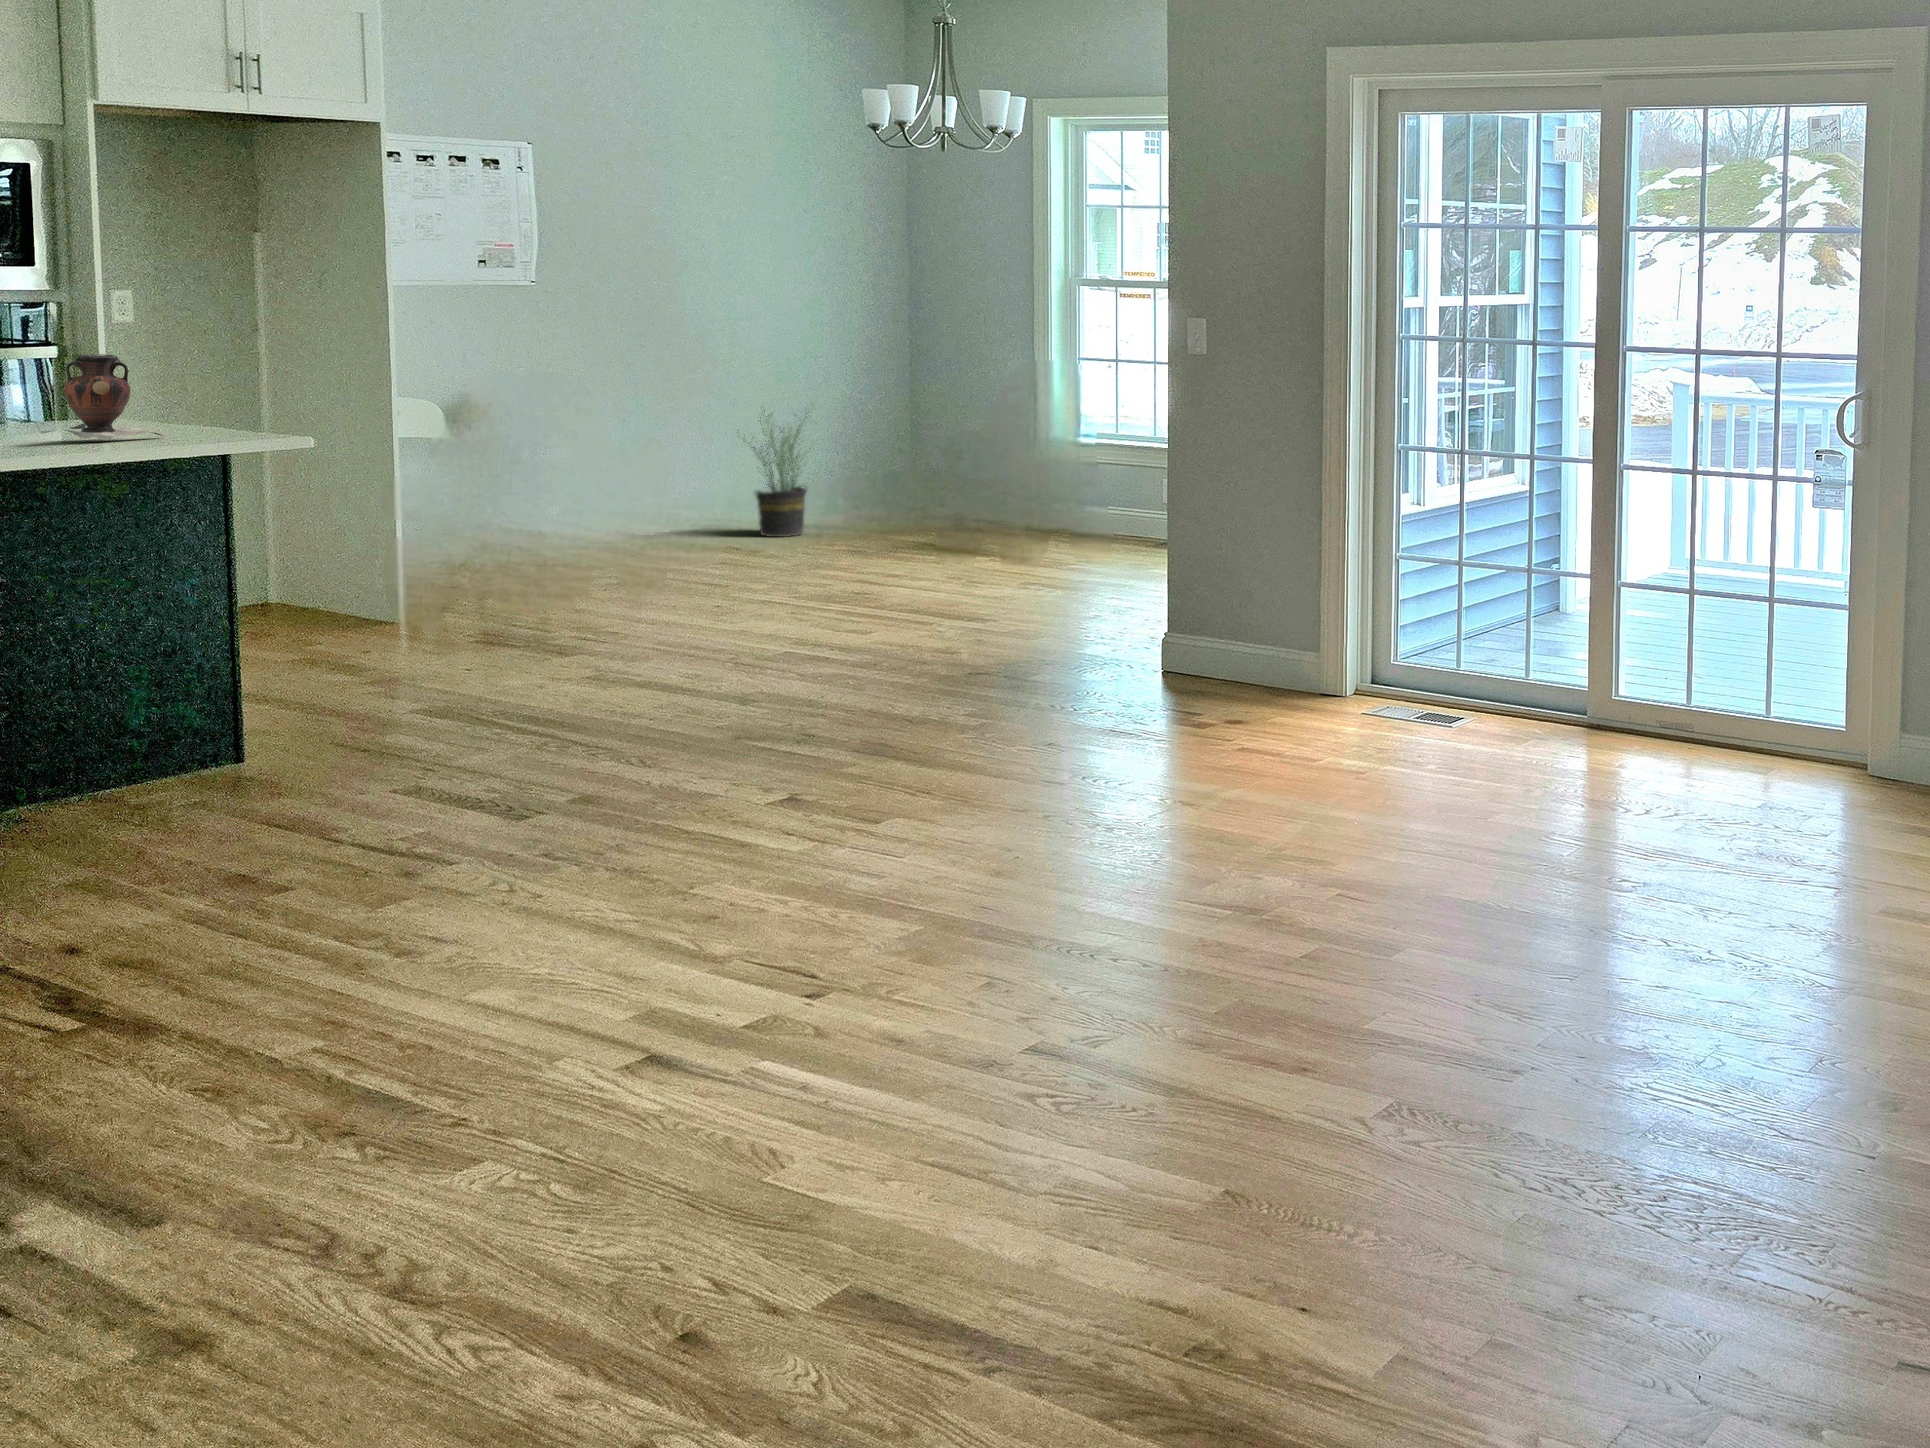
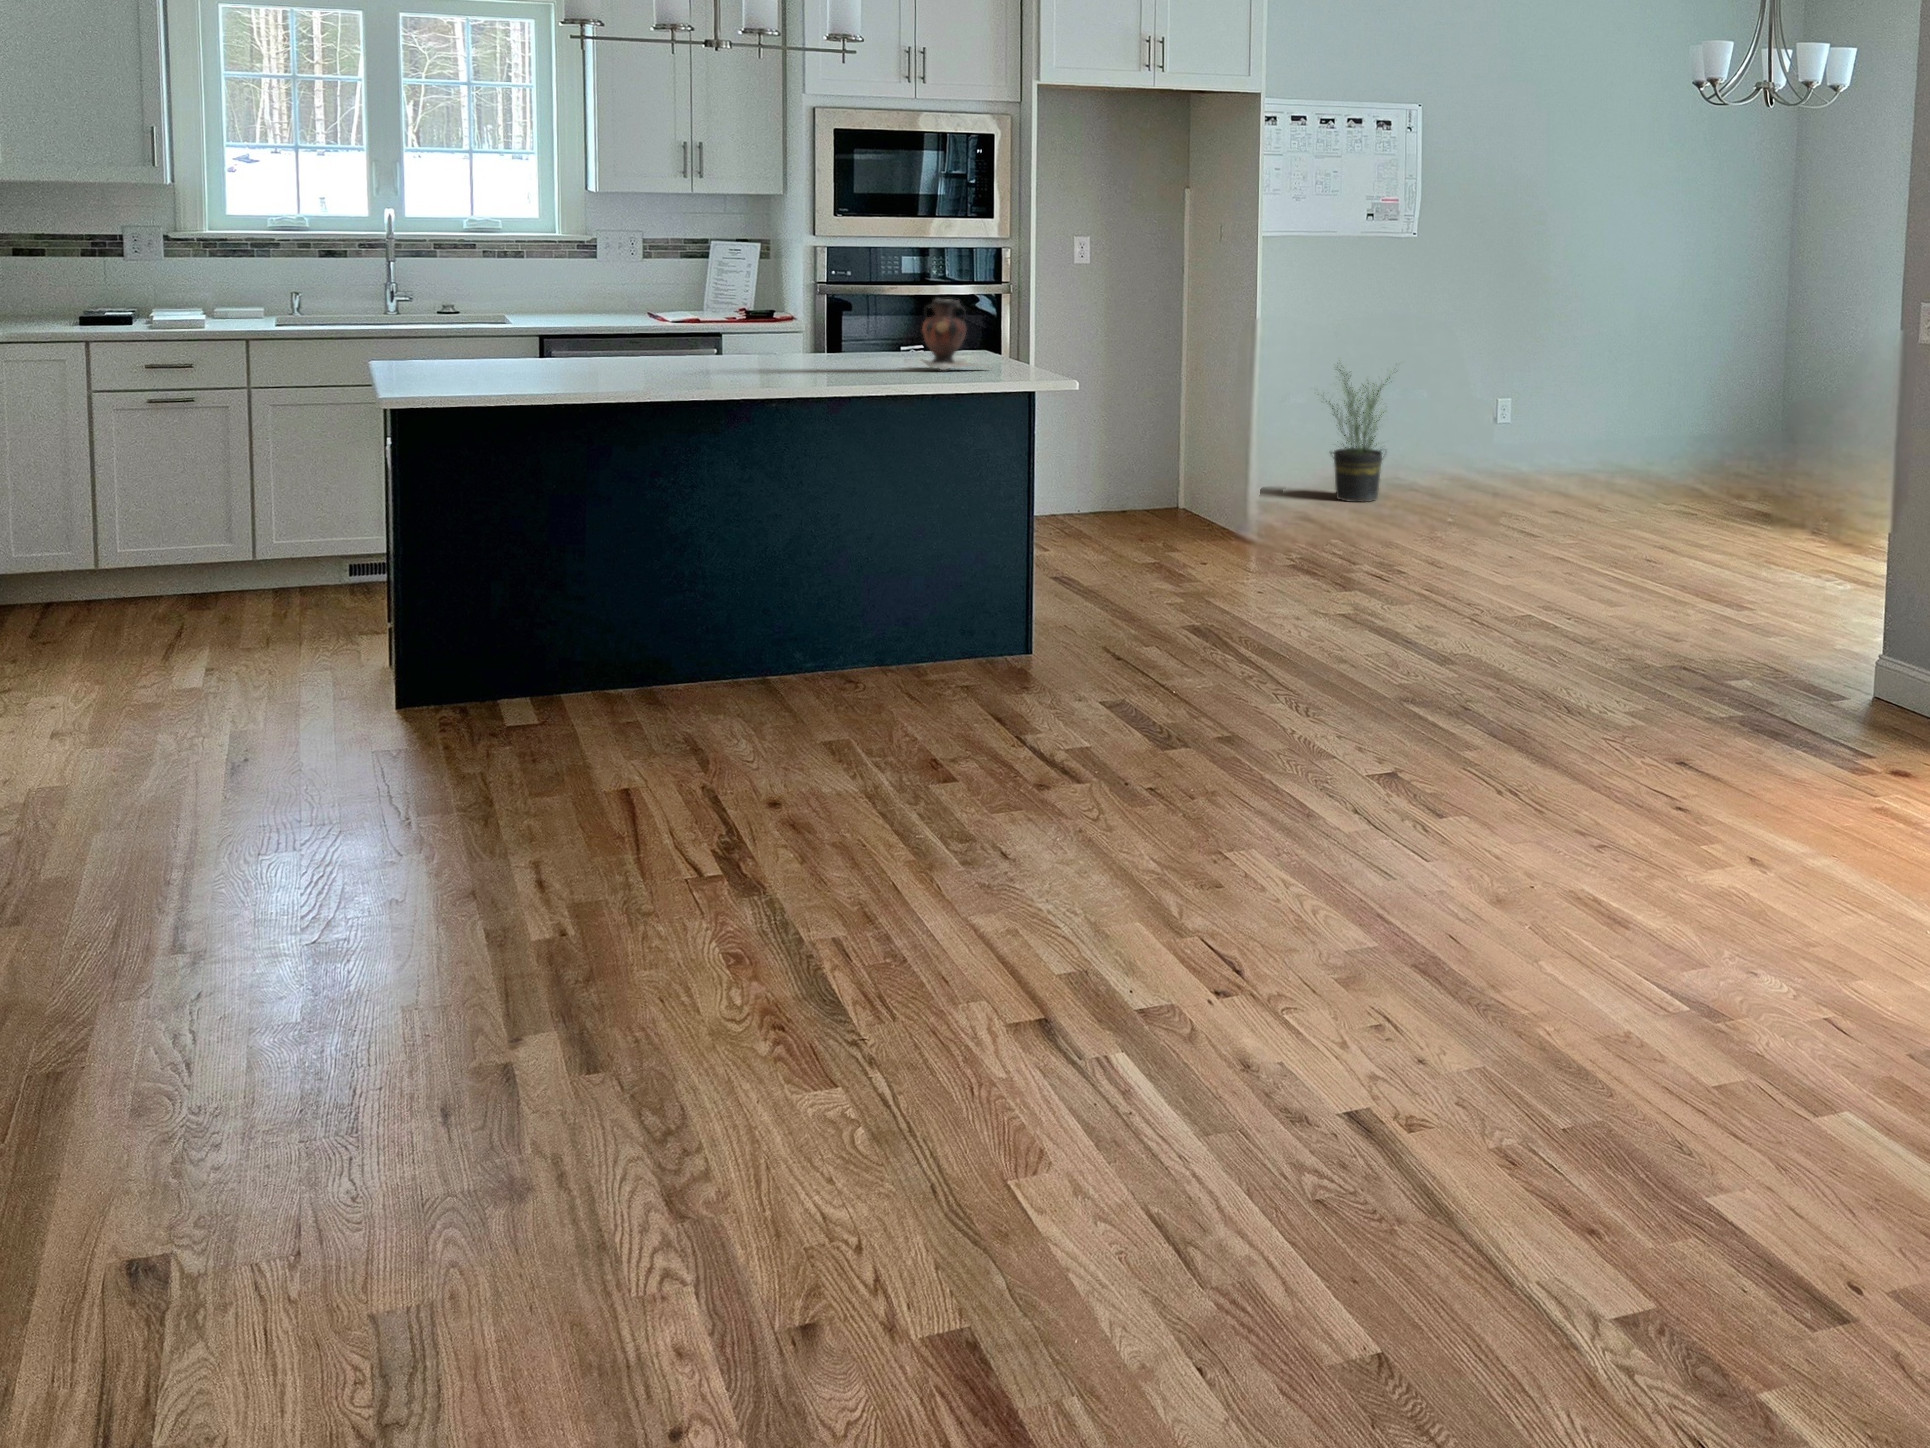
potted plant: present [743,407,815,537] -> present [1326,358,1392,502]

